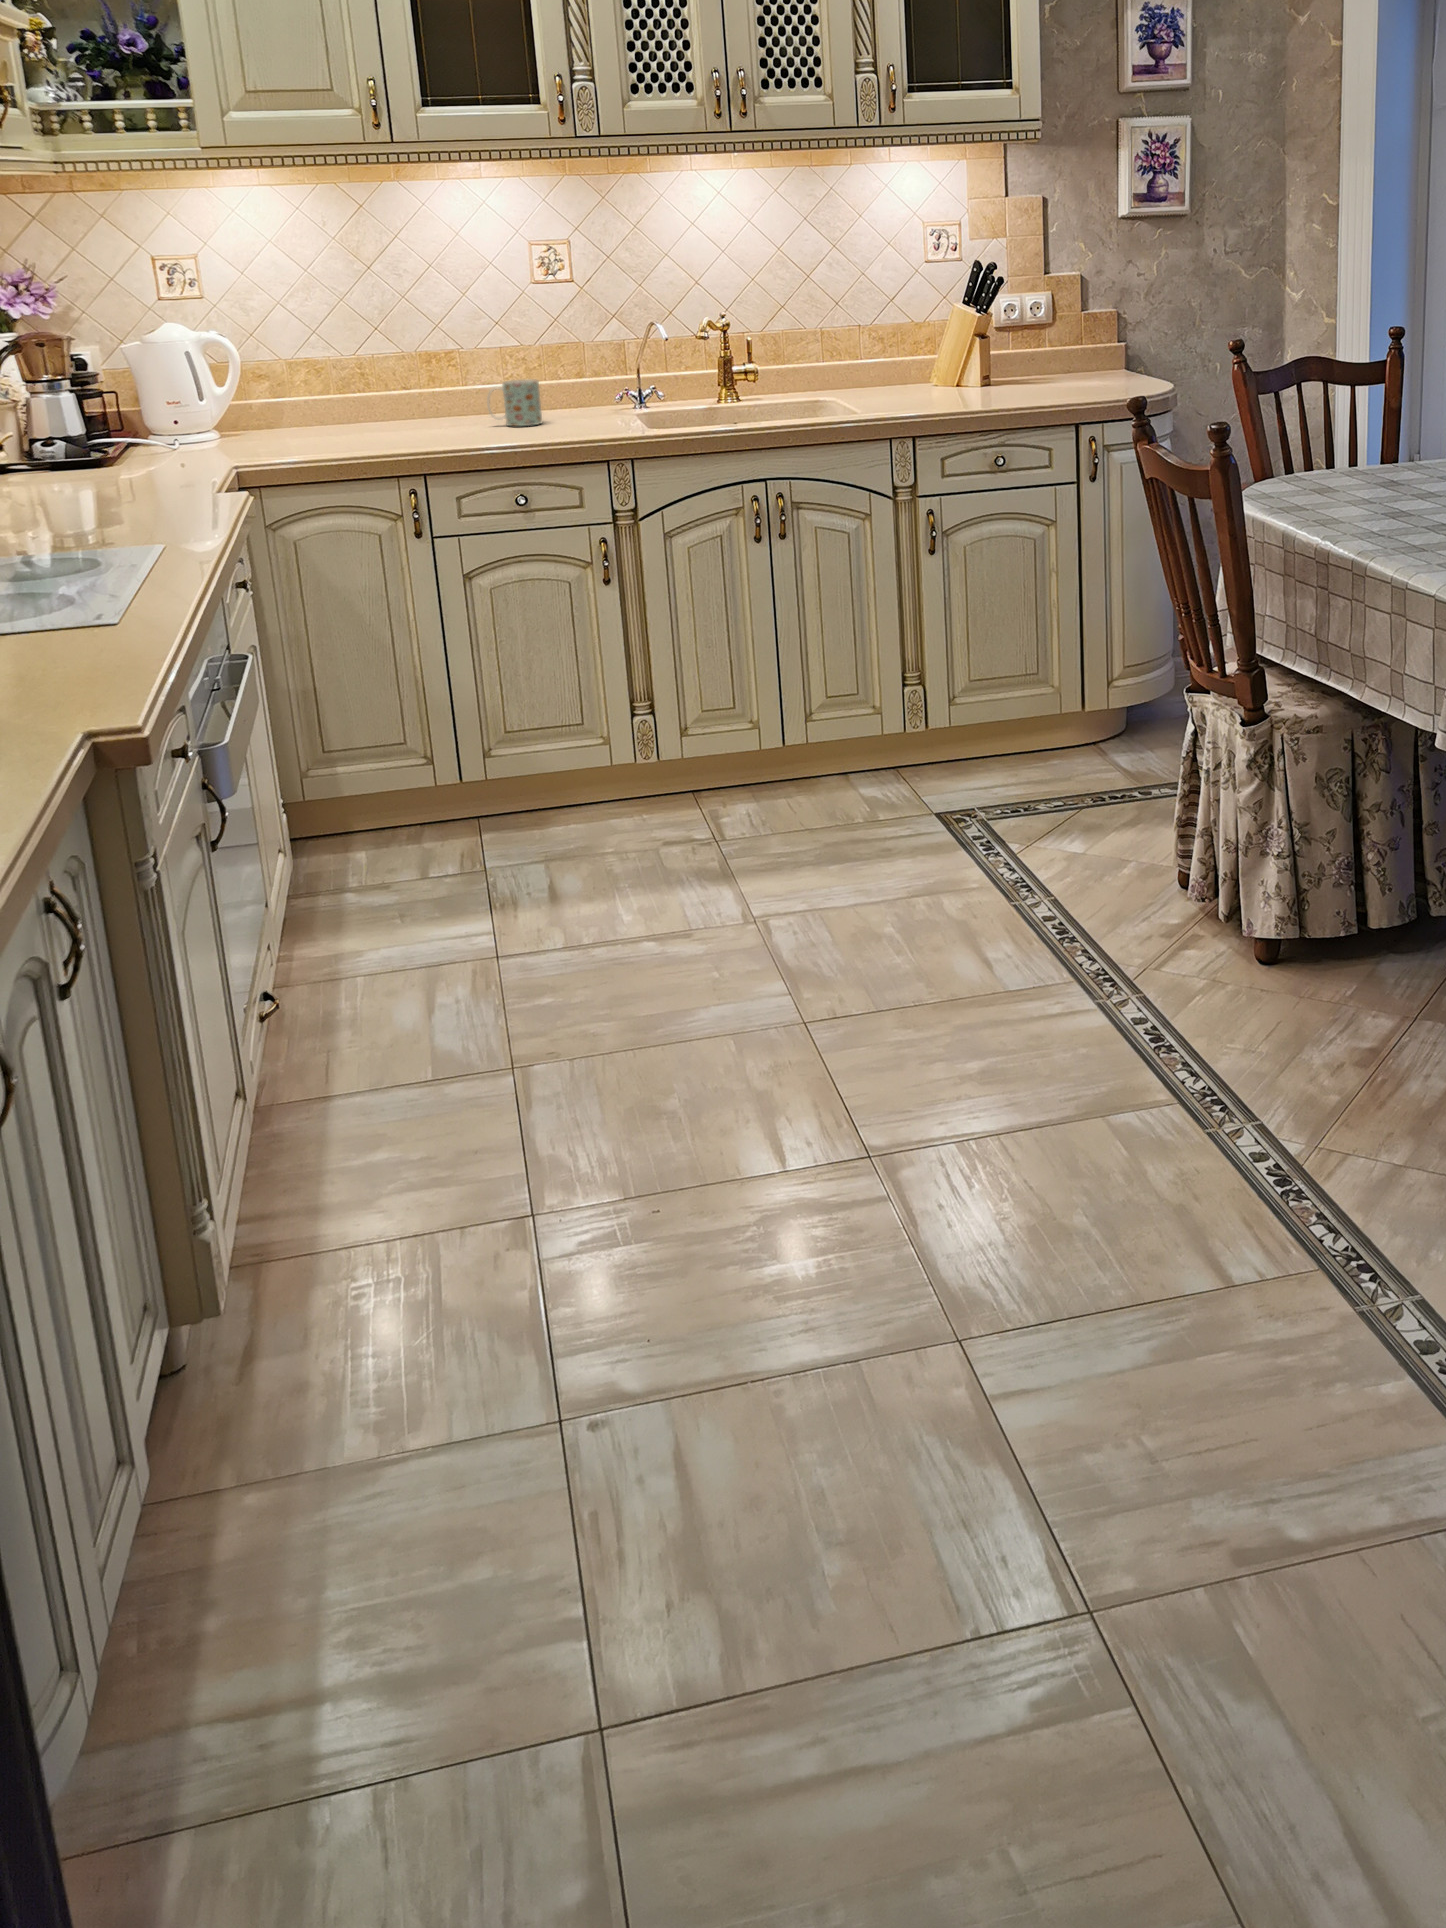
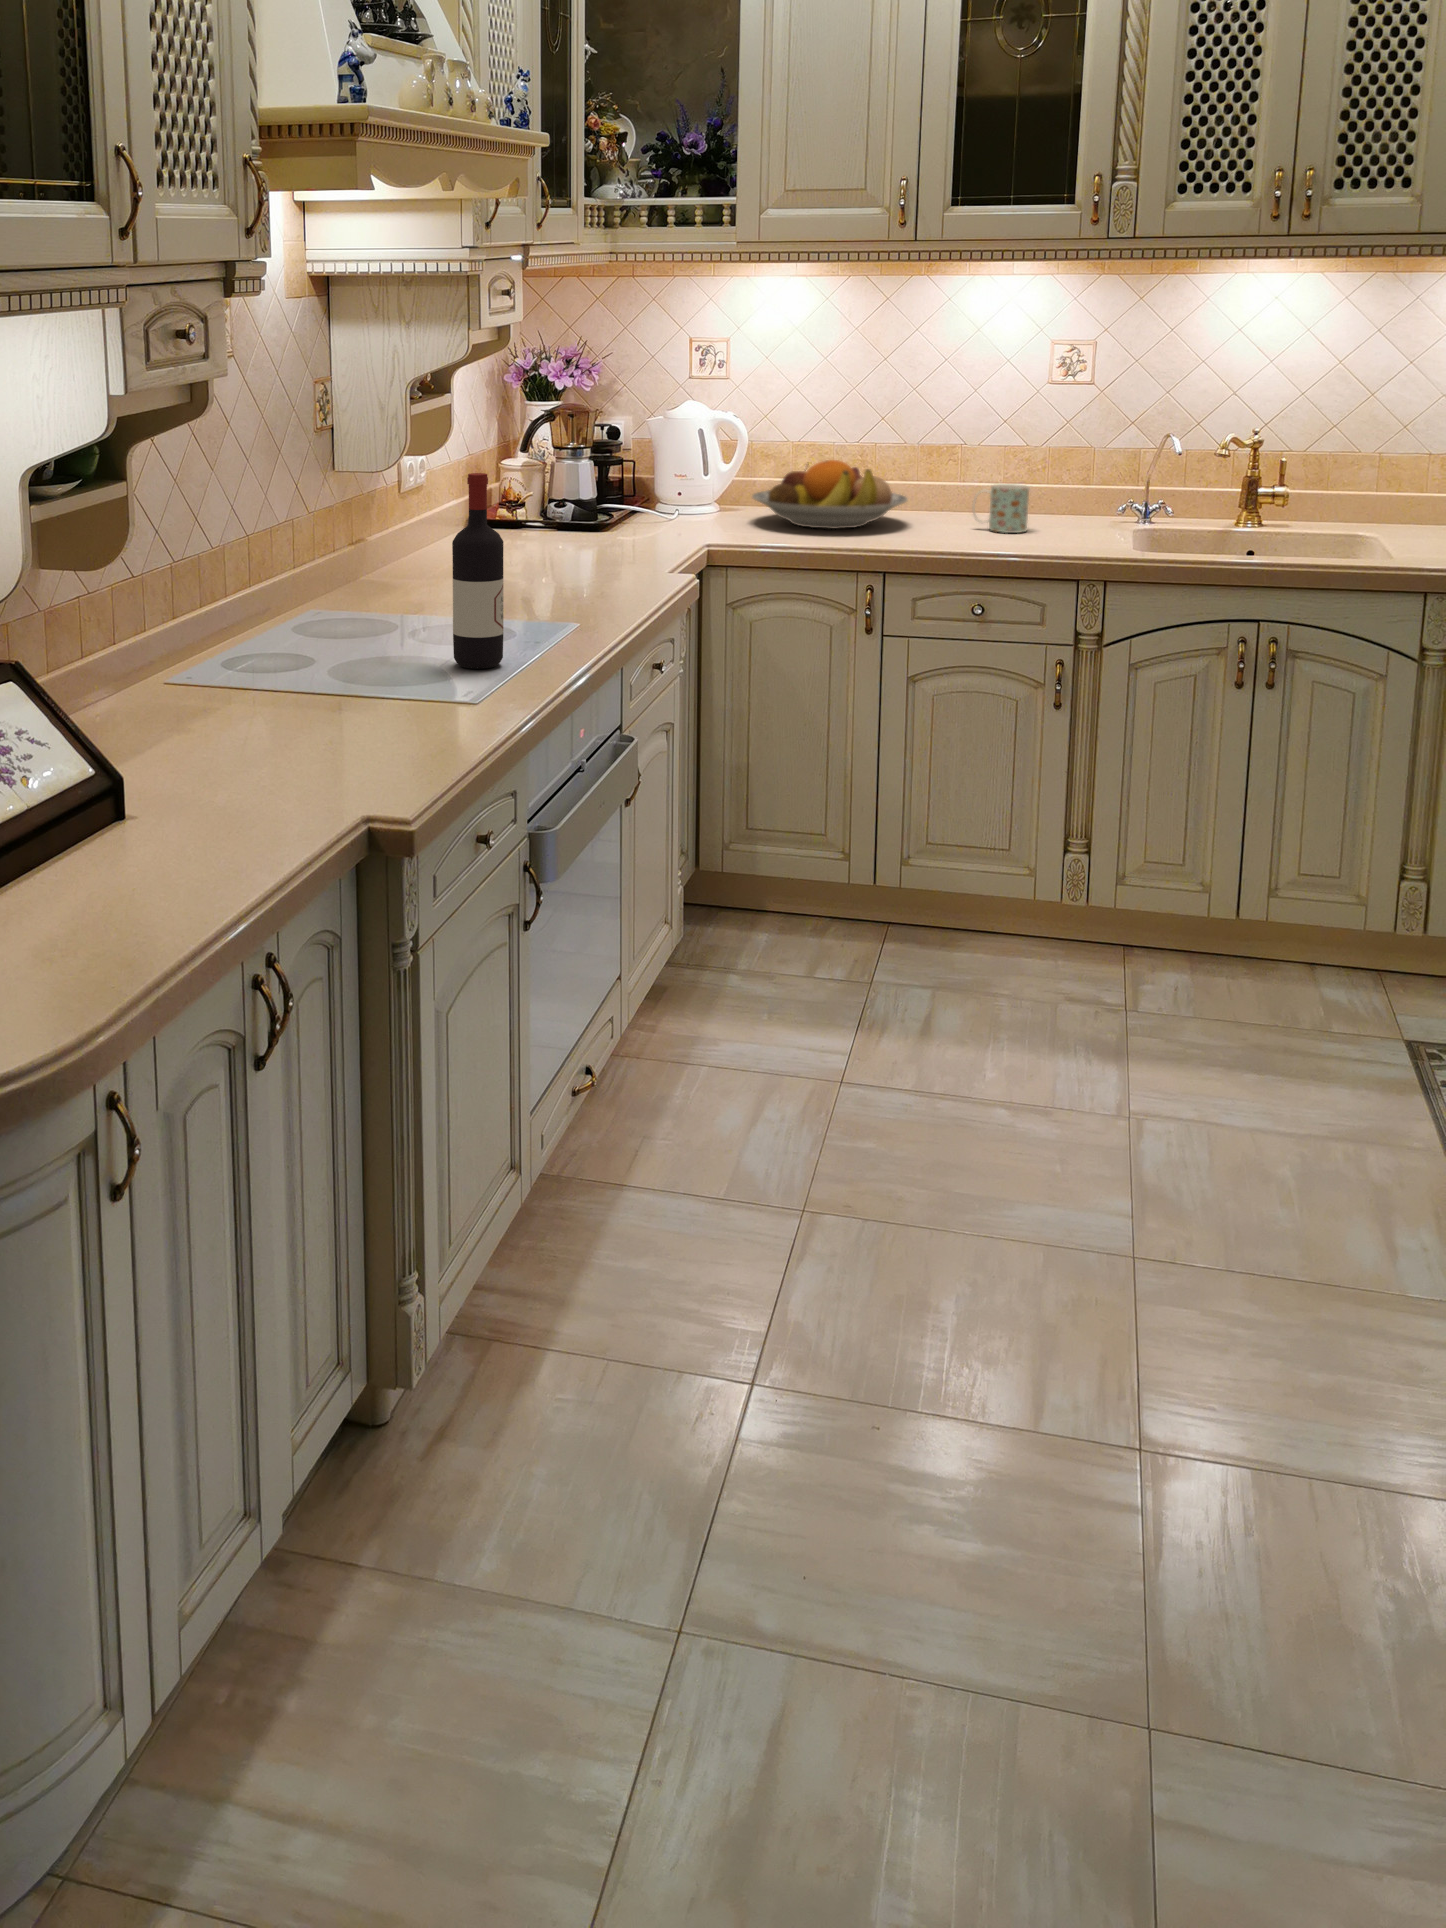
fruit bowl: none [261,370,423,441] -> present [752,460,908,529]
wine bottle: none [43,386,121,597] -> present [452,473,504,669]

